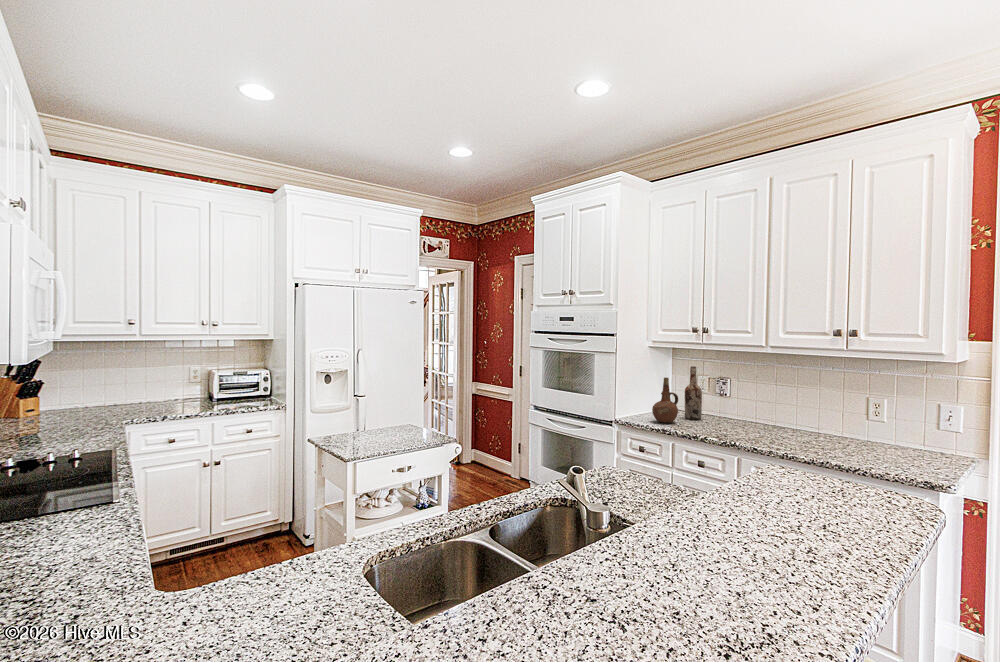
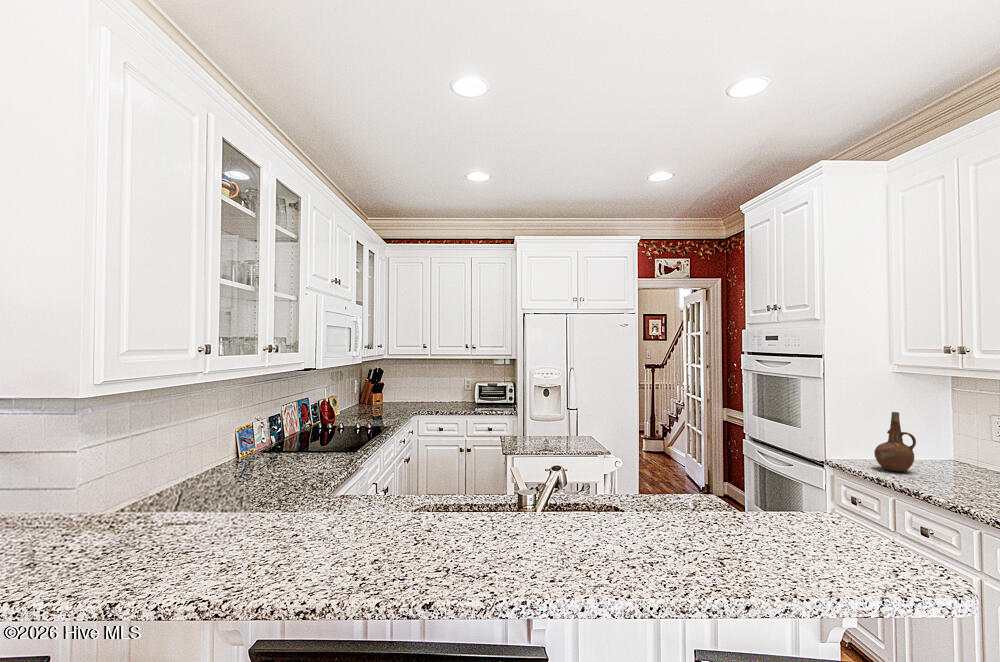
wine bottle: present [685,366,702,420] -> none [936,400,965,473]

